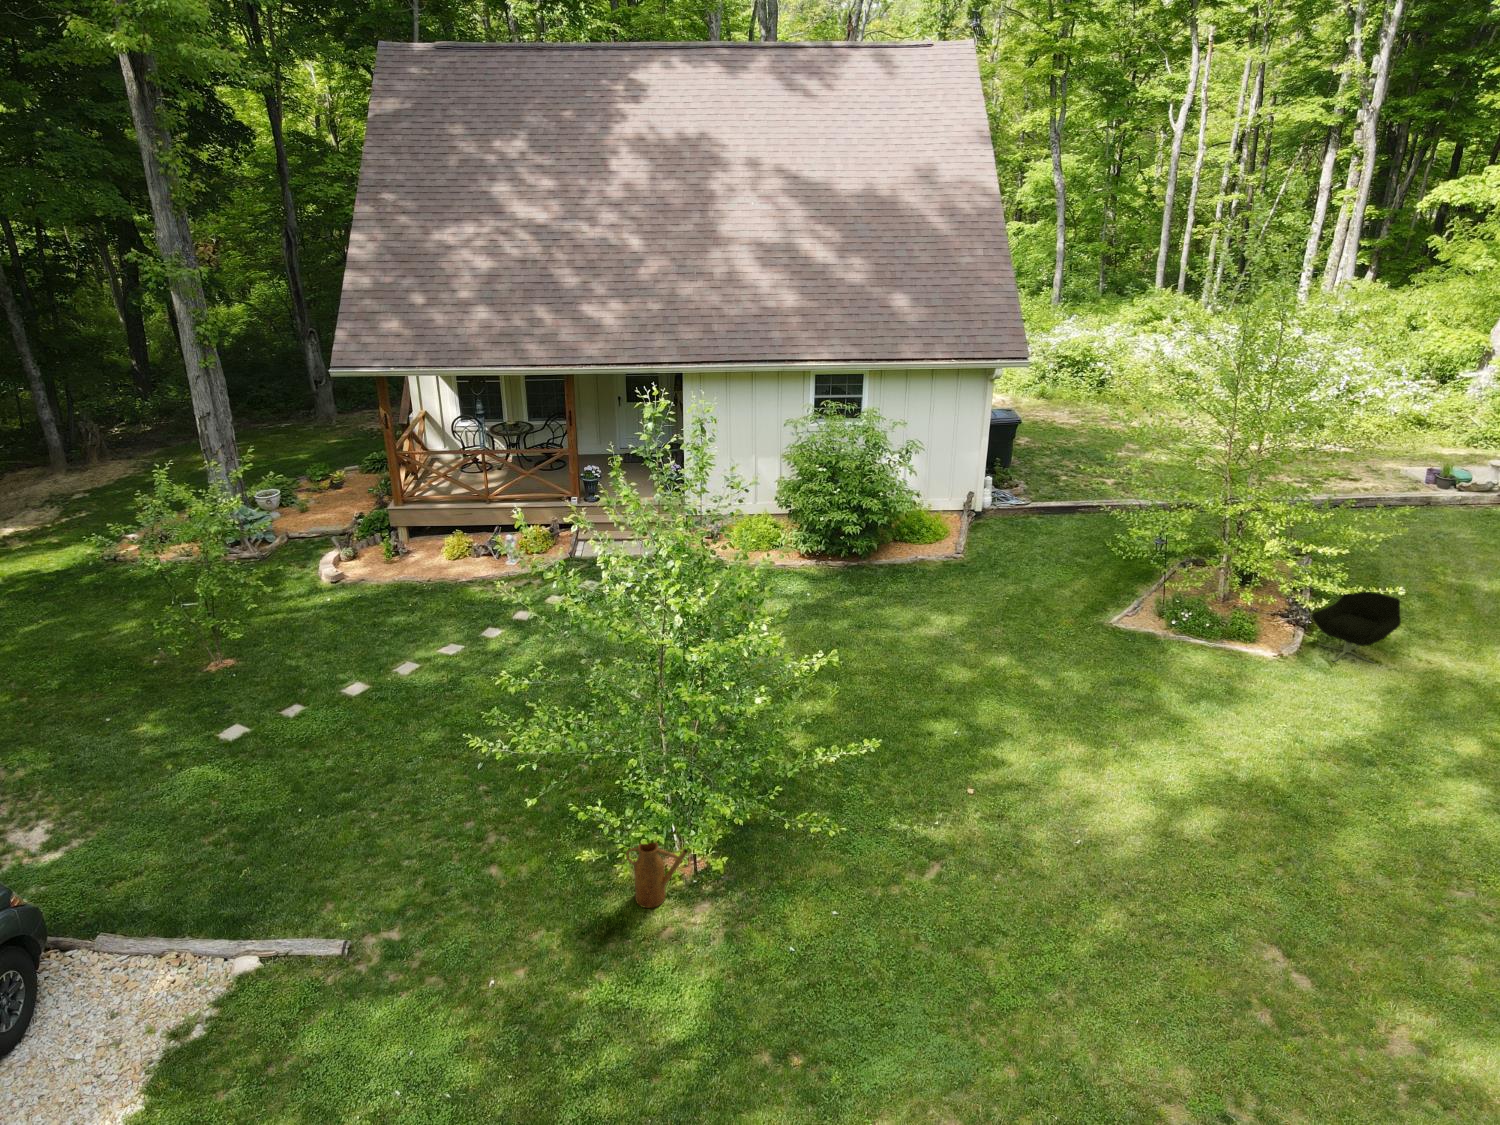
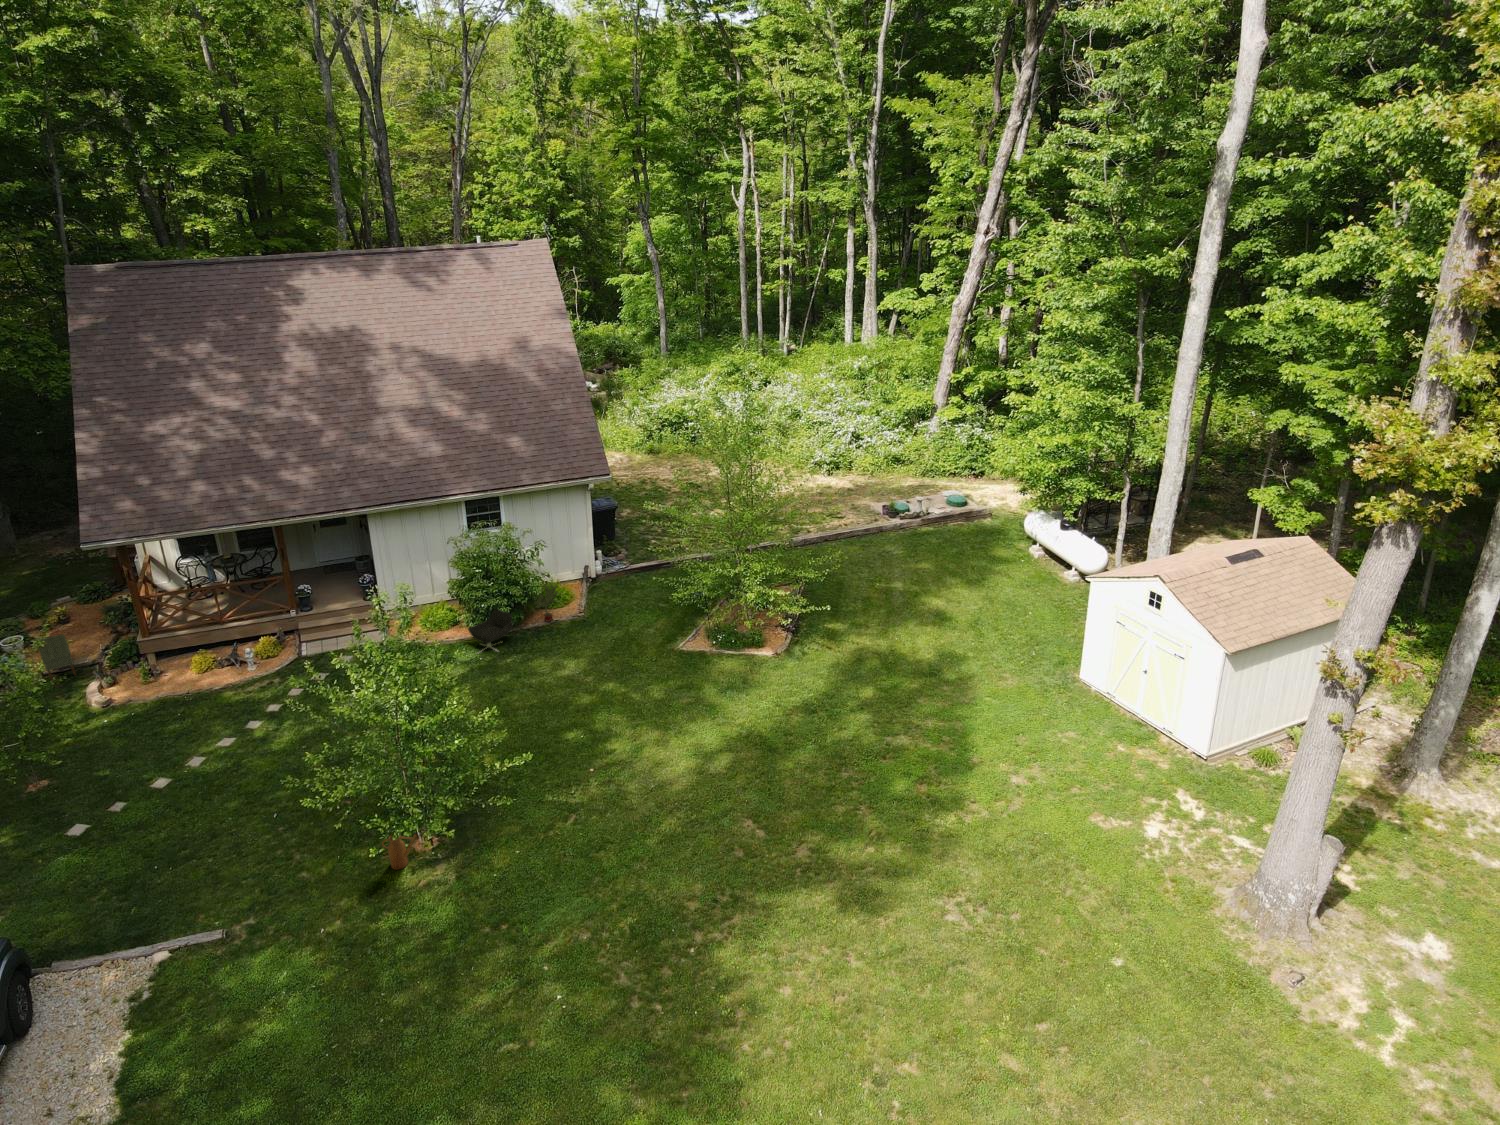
bench: none [286,490,324,543] -> present [39,635,76,682]
potted tree: none [892,502,931,562] -> present [535,585,558,622]
lounge chair: present [1311,592,1401,663] -> present [468,610,512,651]

